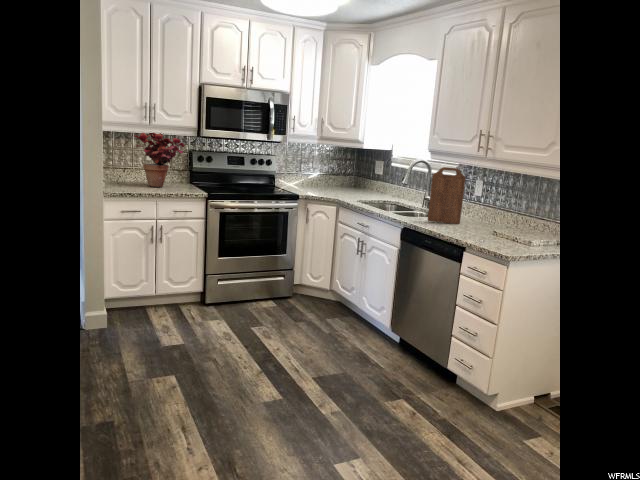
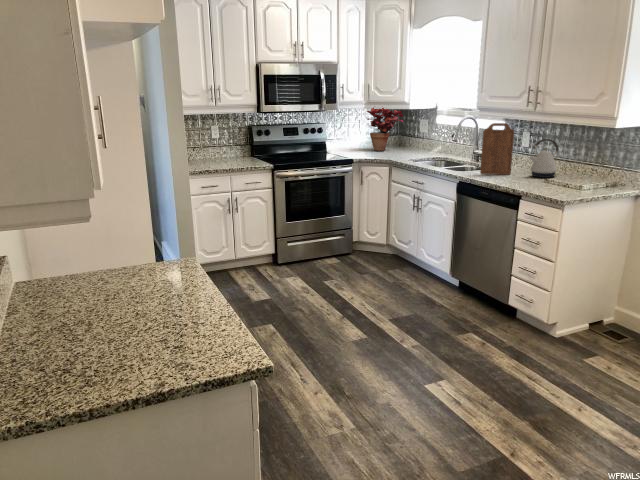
potted plant: present [134,133,184,187] -> present [367,108,403,151]
kettle: none [479,188,511,230] -> present [529,139,558,178]

